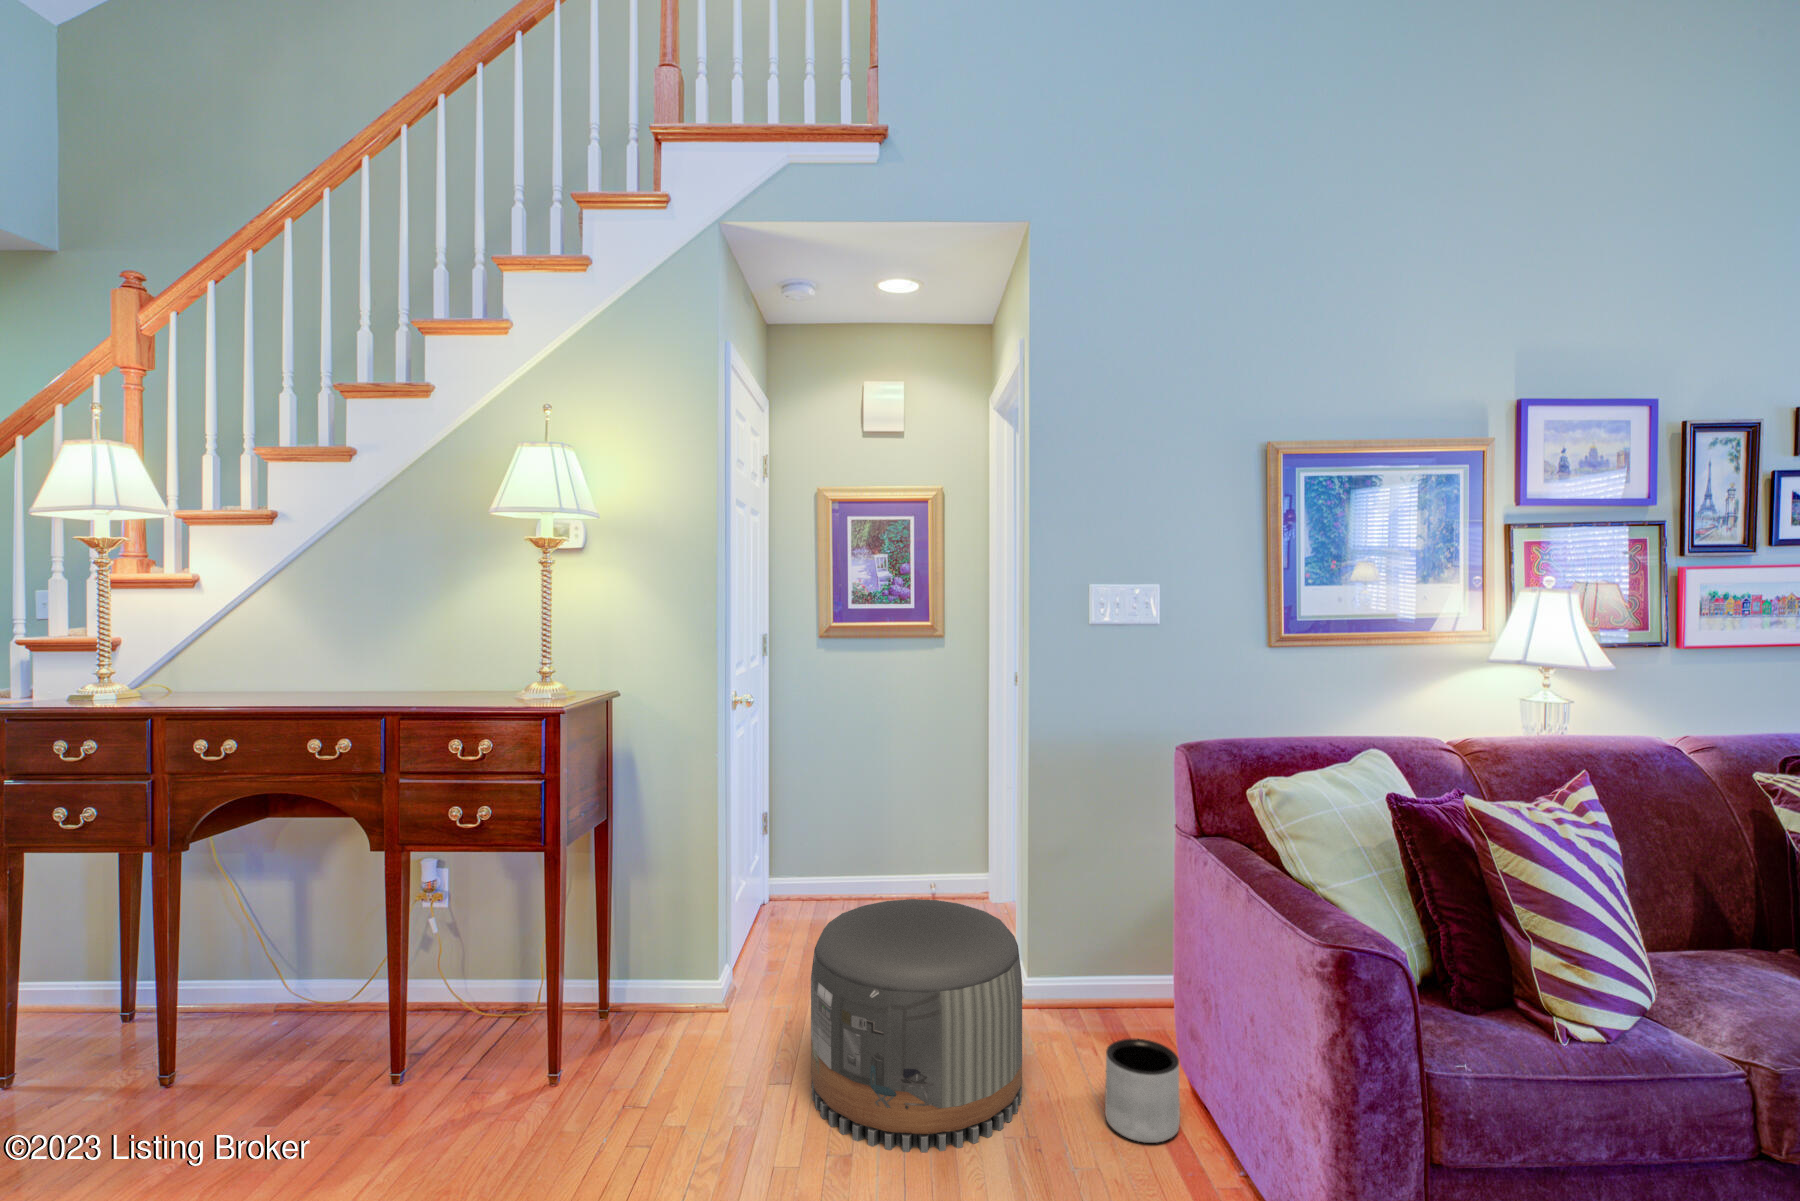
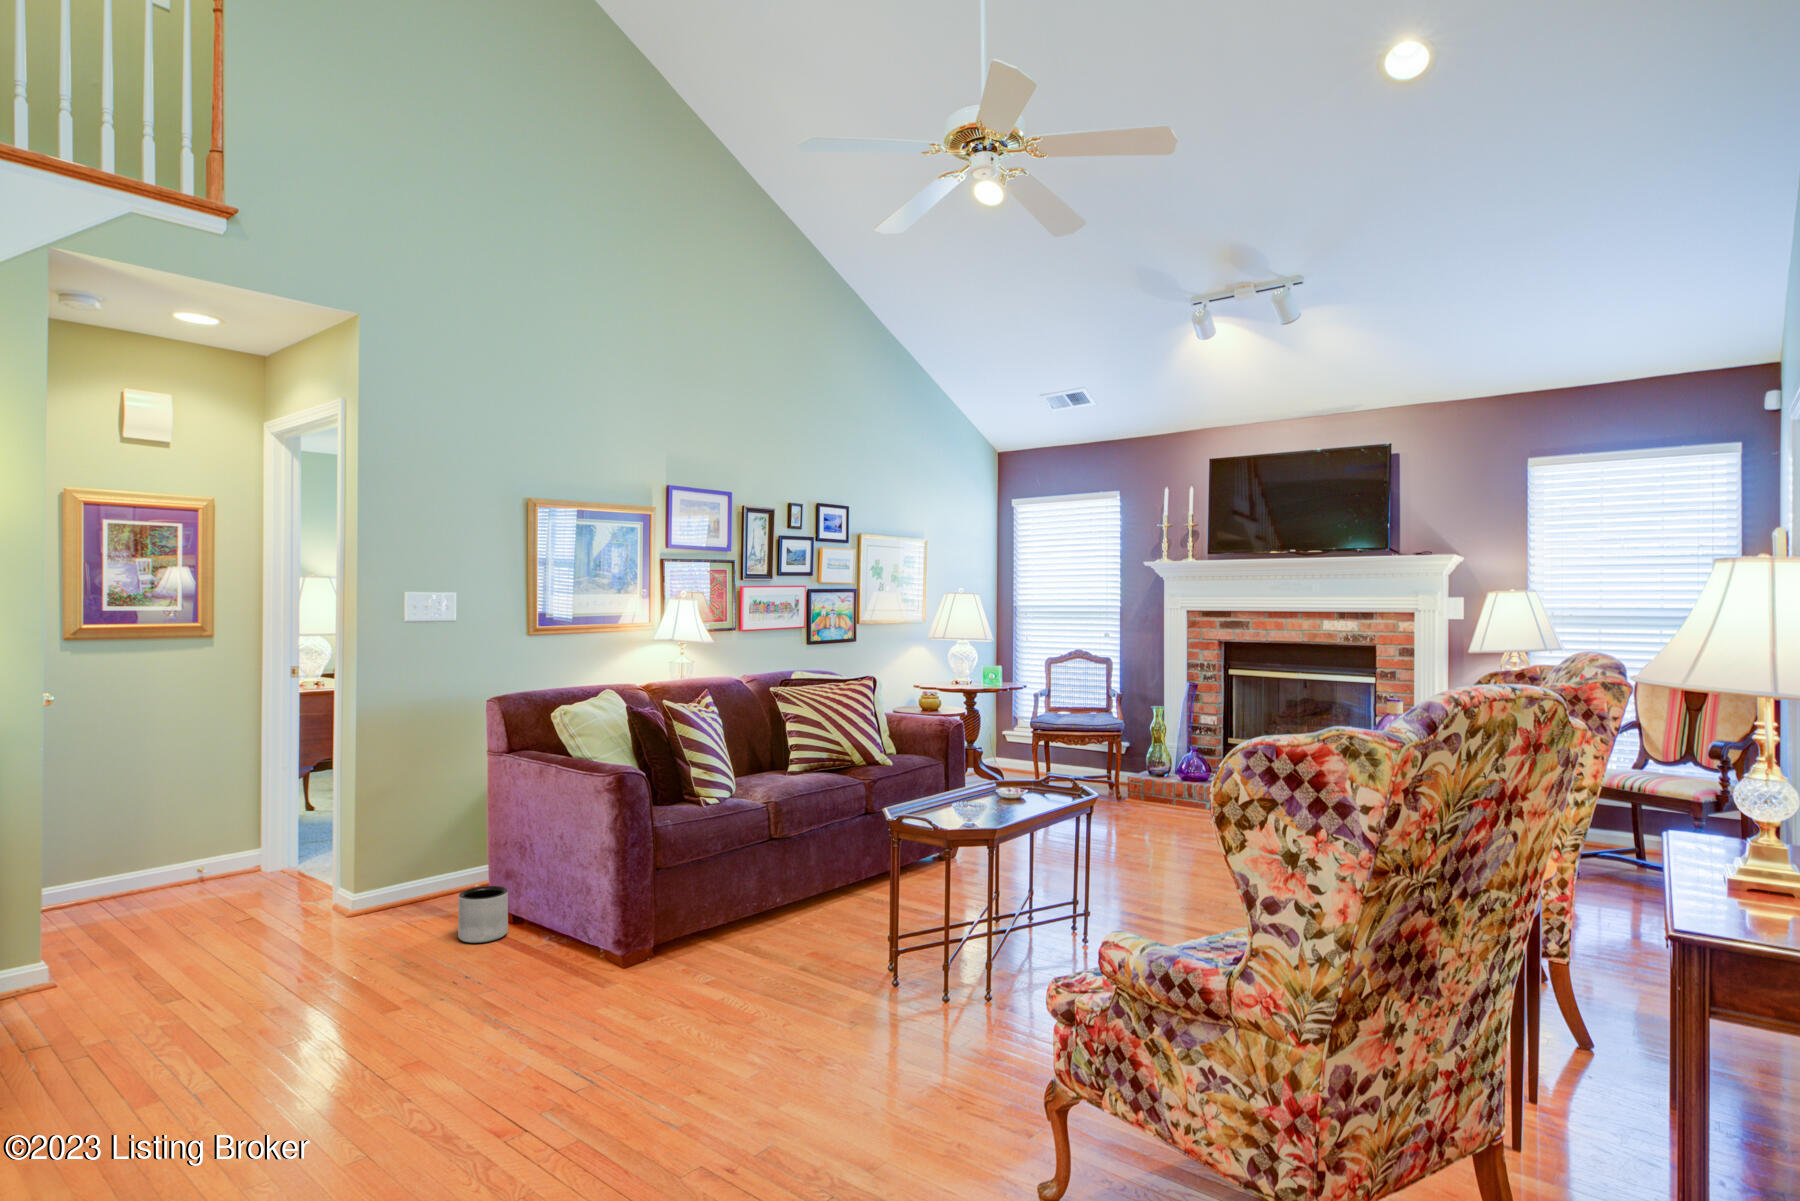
pouf: present [811,899,1022,1152] -> none [212,832,397,999]

